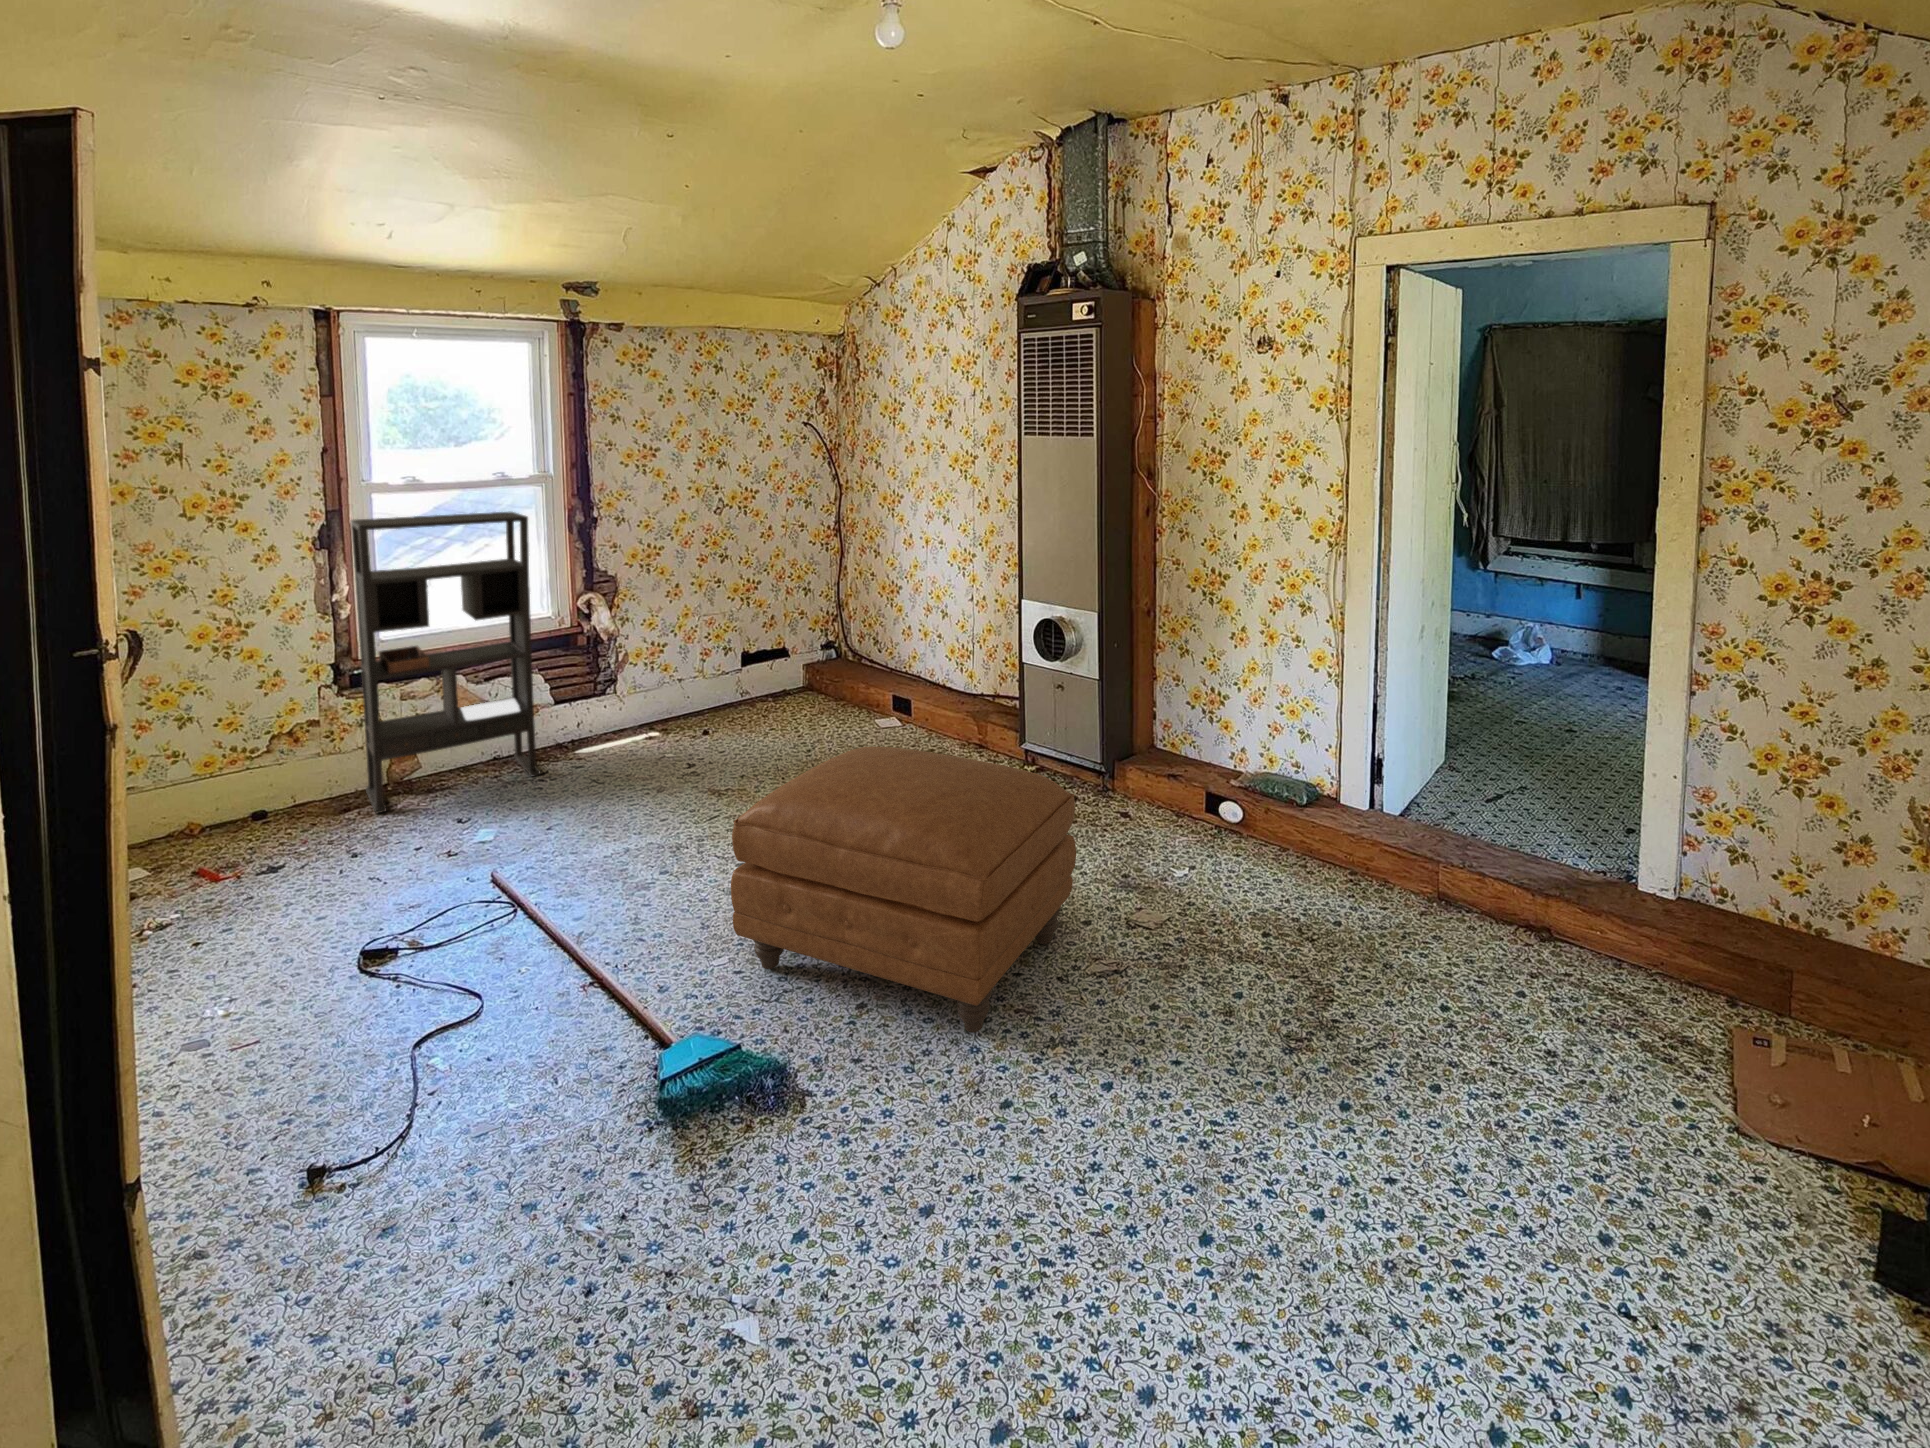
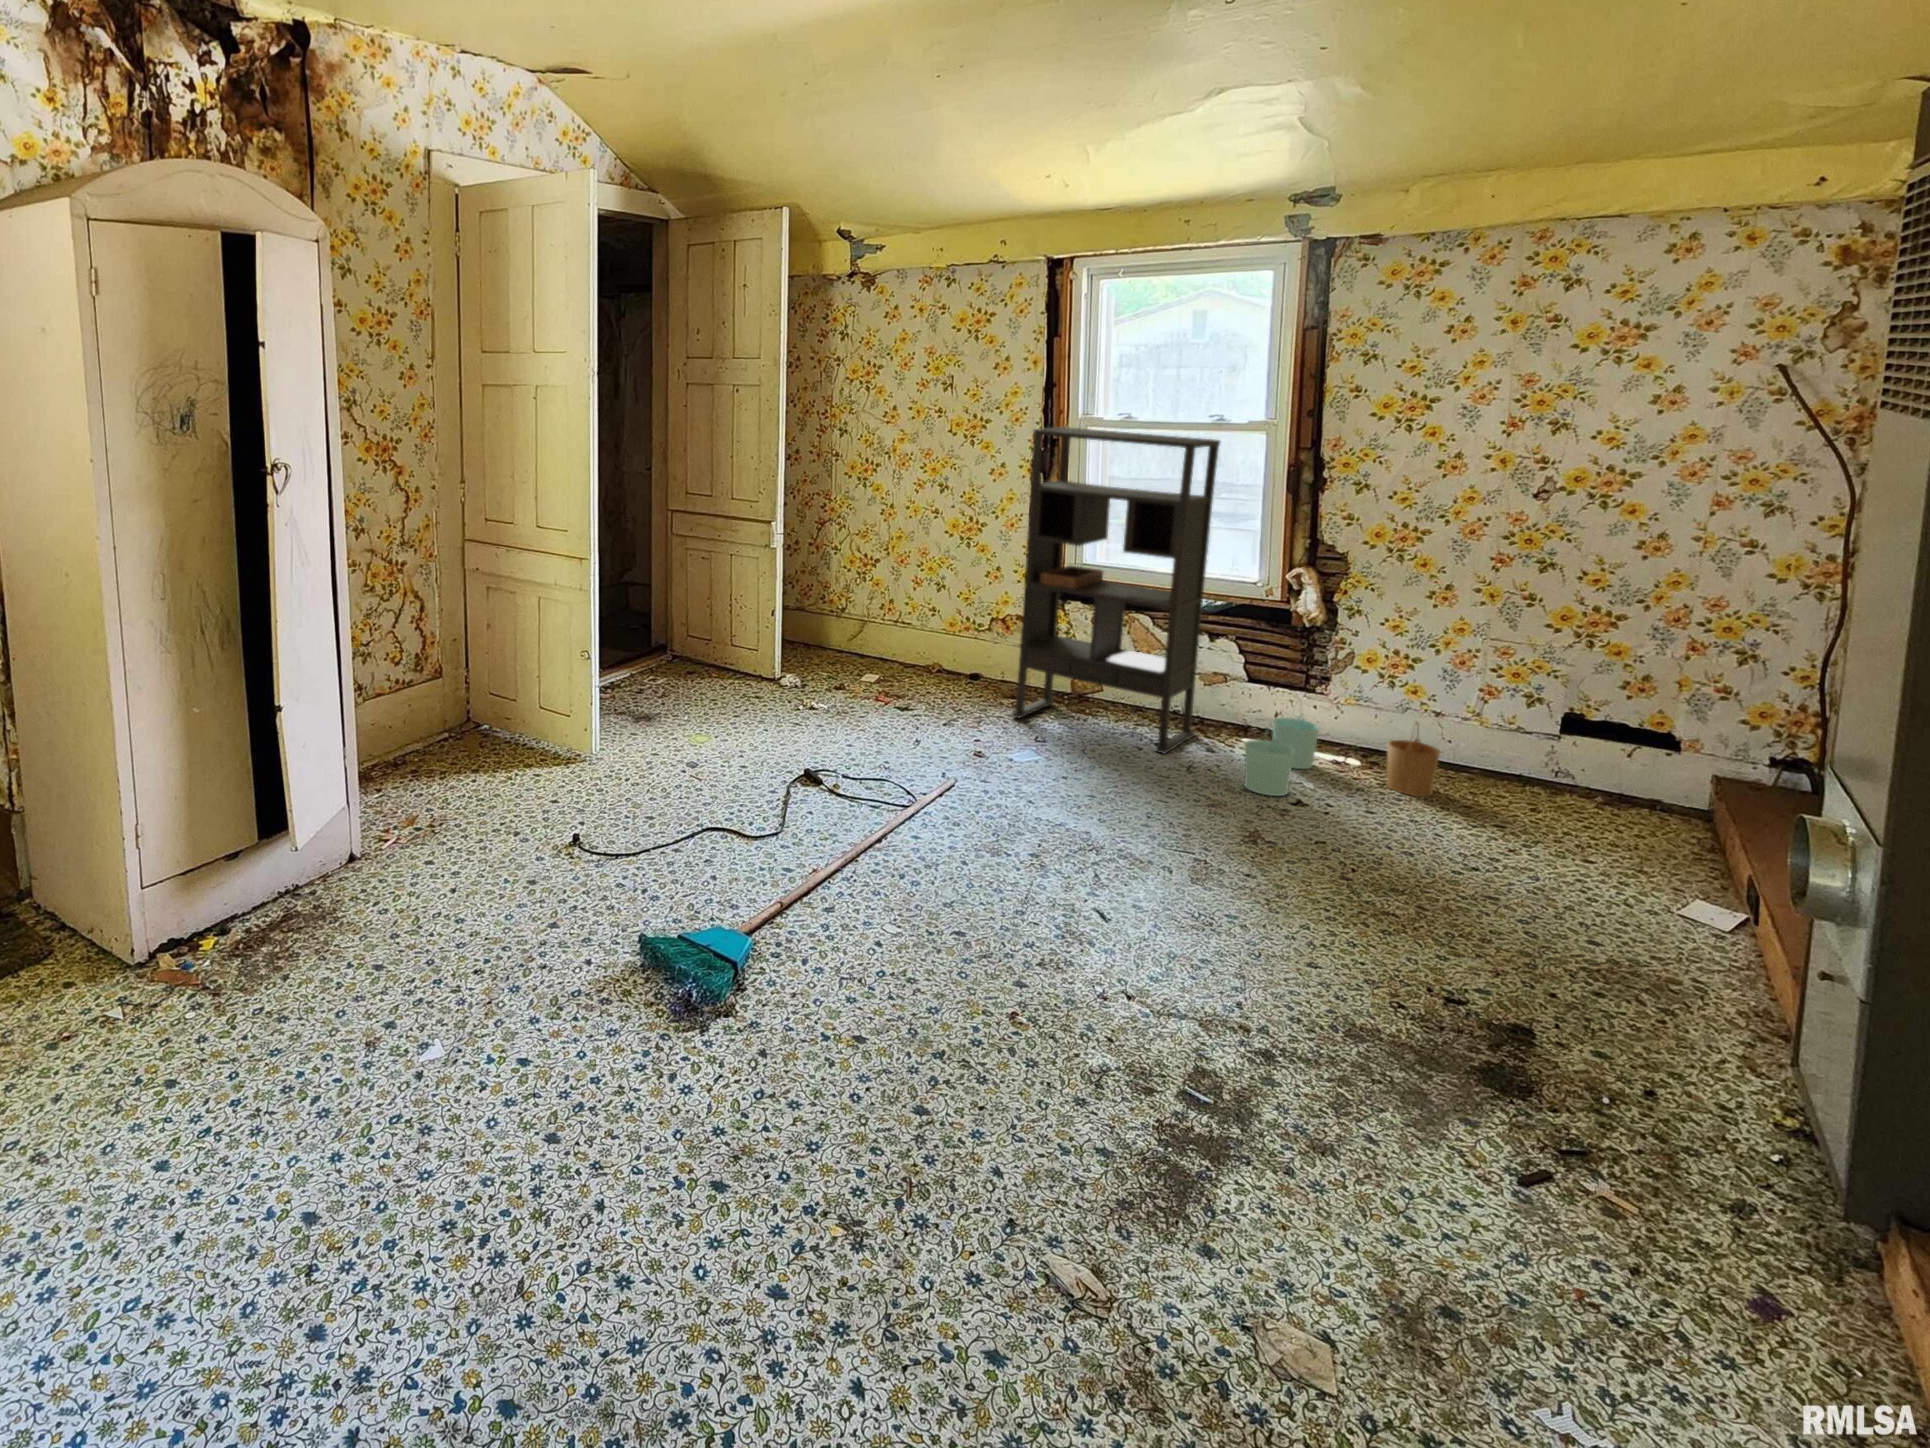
bucket: none [592,678,697,765] -> present [1245,706,1440,796]
ottoman: present [731,746,1076,1033] -> none [807,763,1184,1213]

